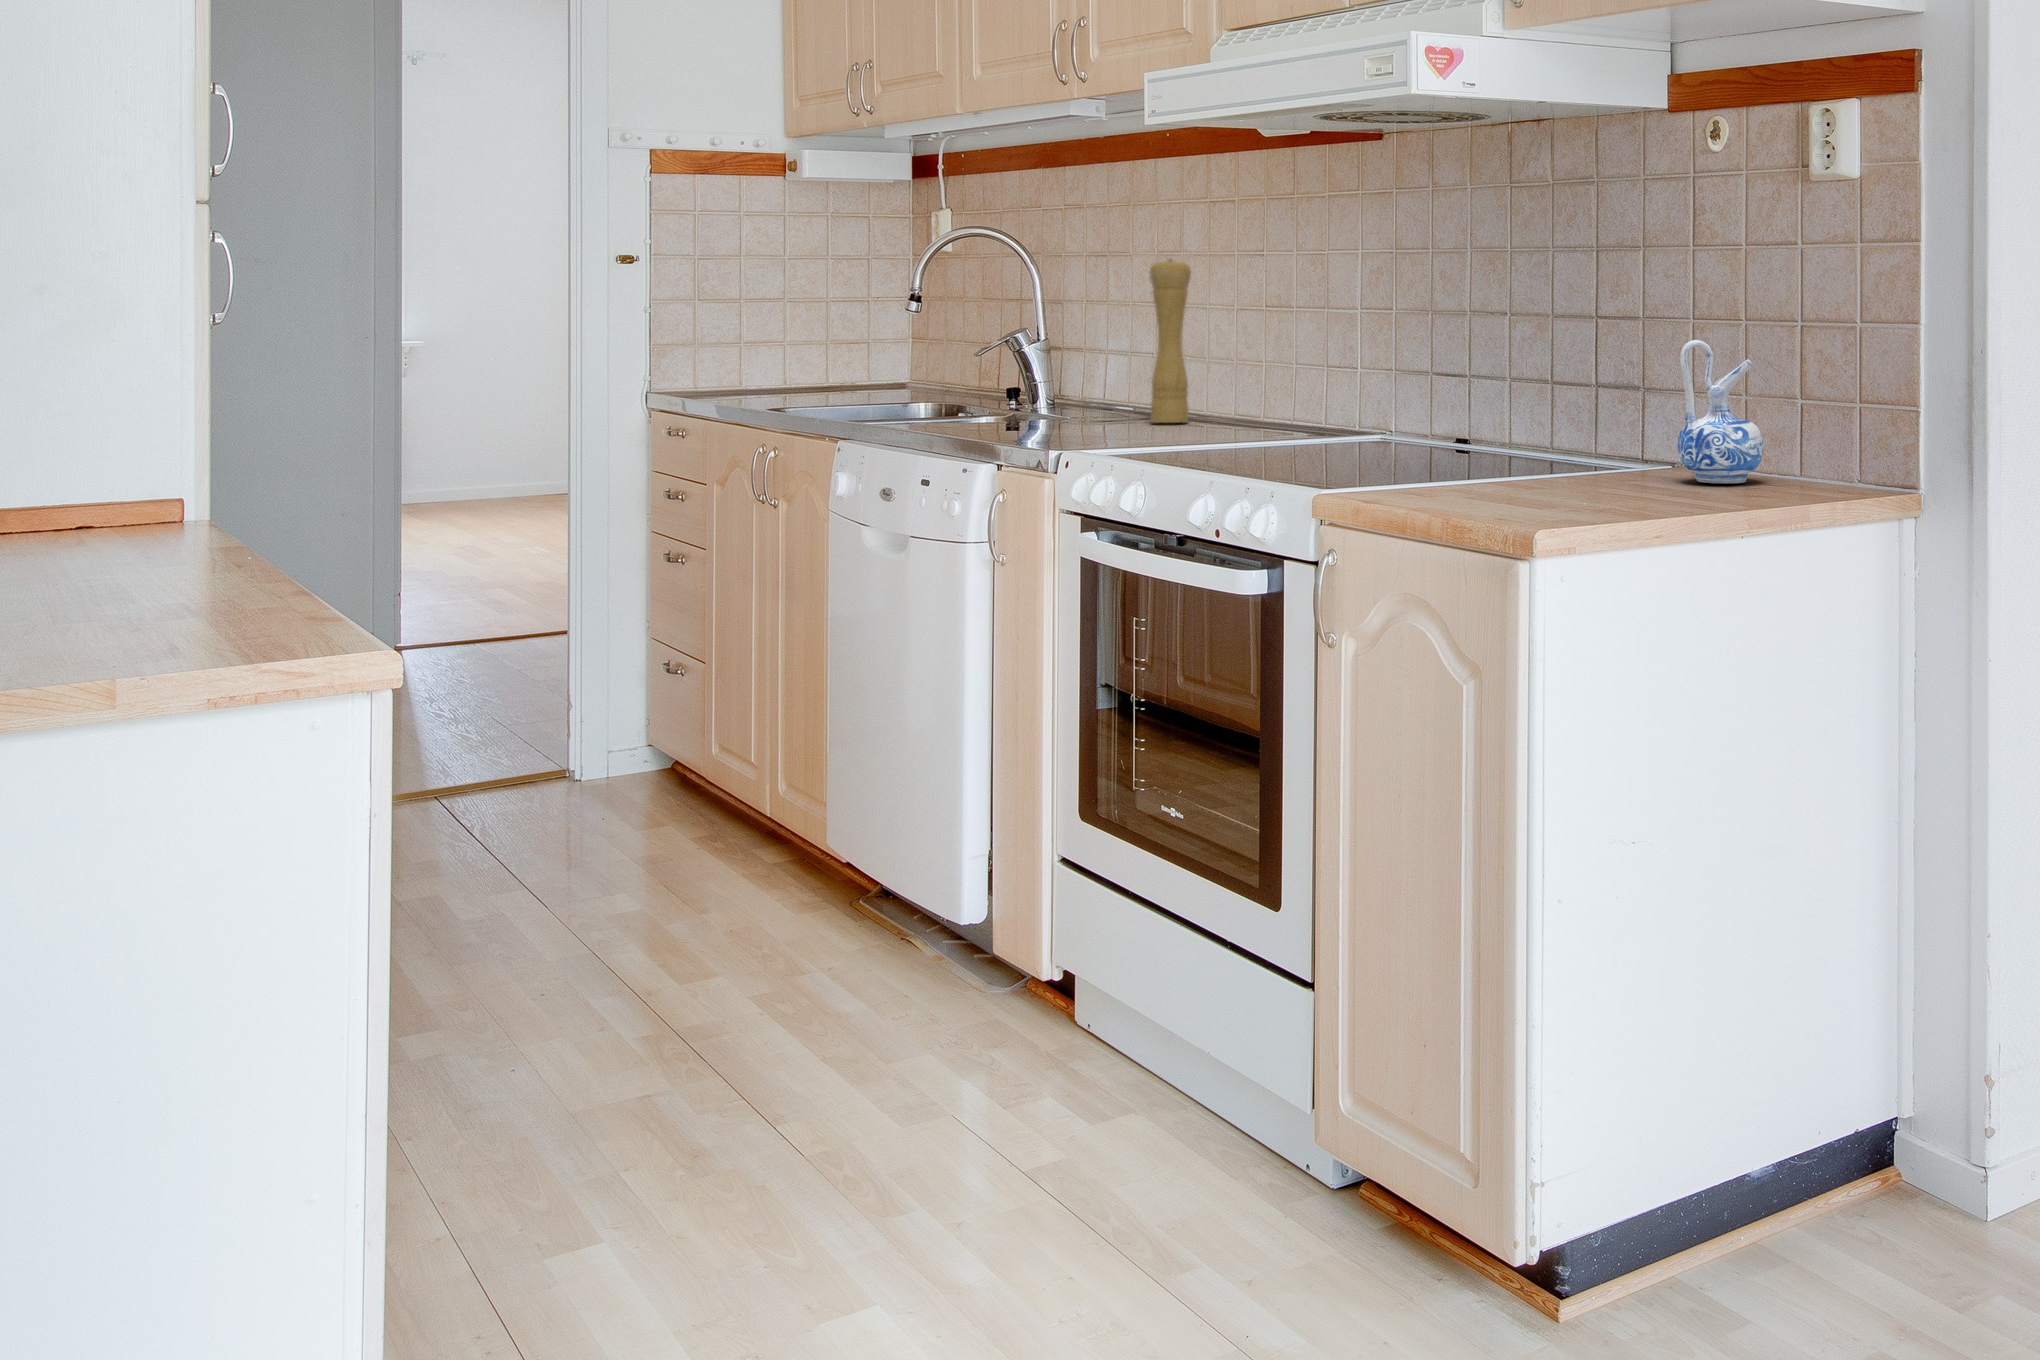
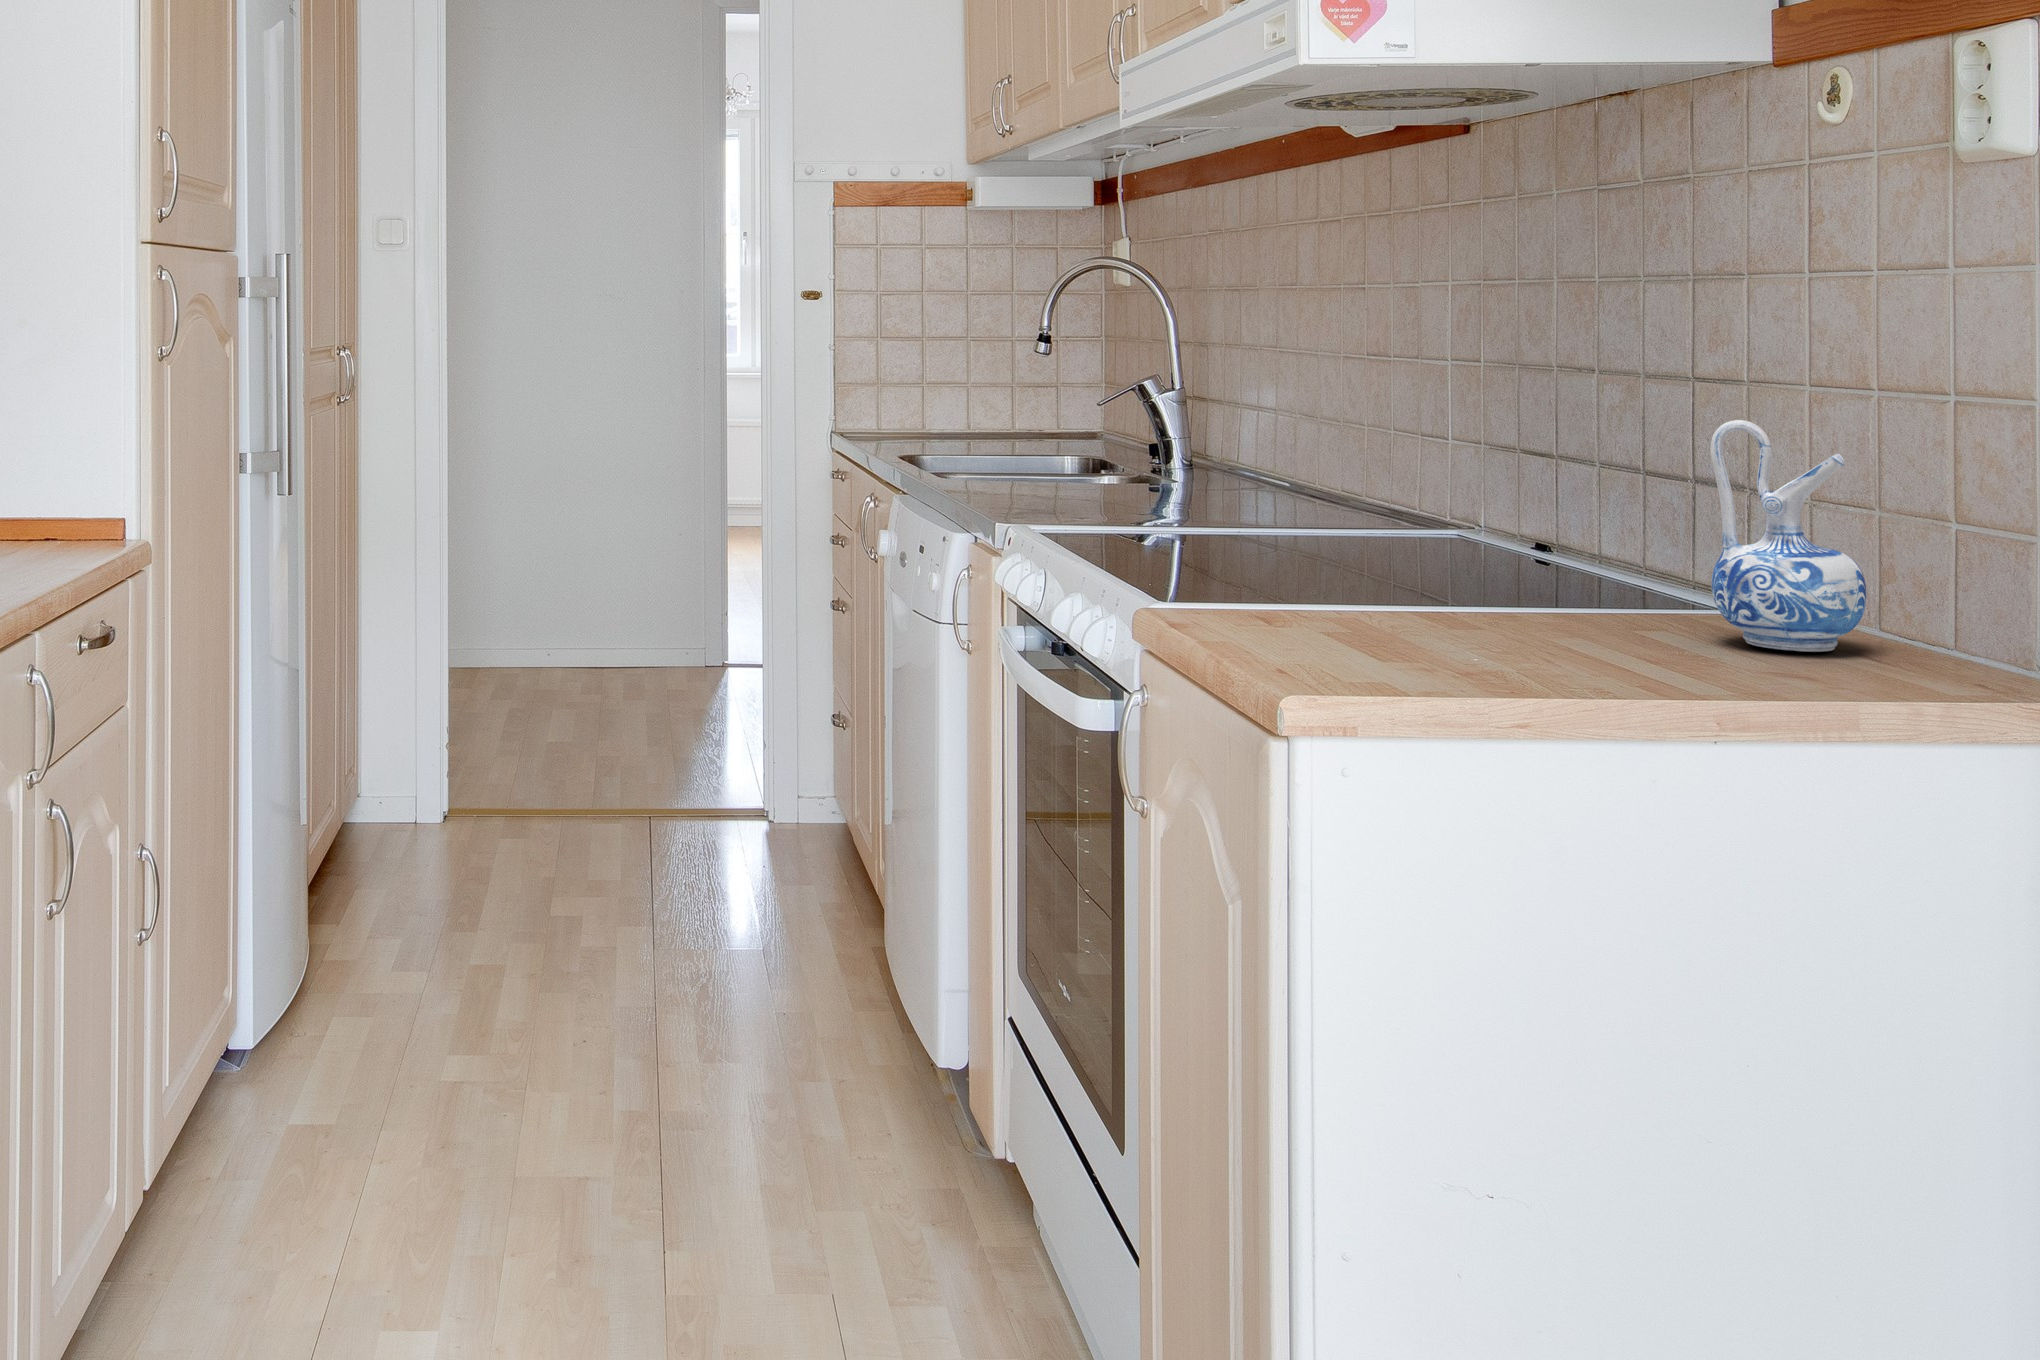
pepper mill: present [1150,259,1191,423] -> none [1232,294,1284,492]

